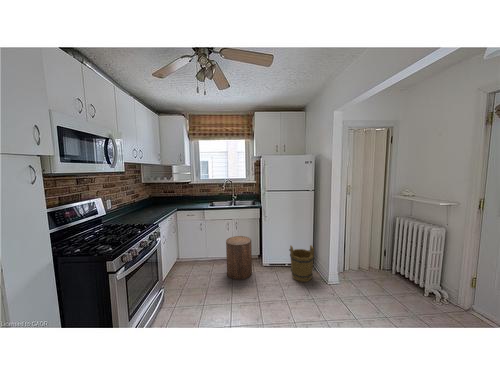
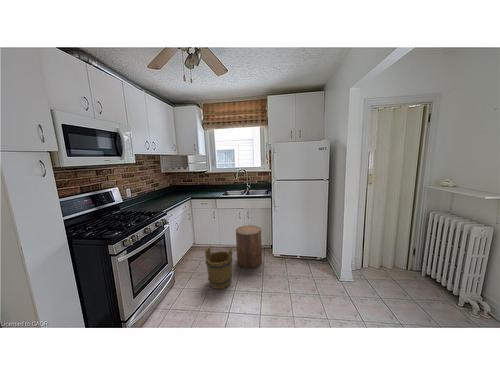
bucket: present [289,245,314,282] -> present [205,247,233,289]

